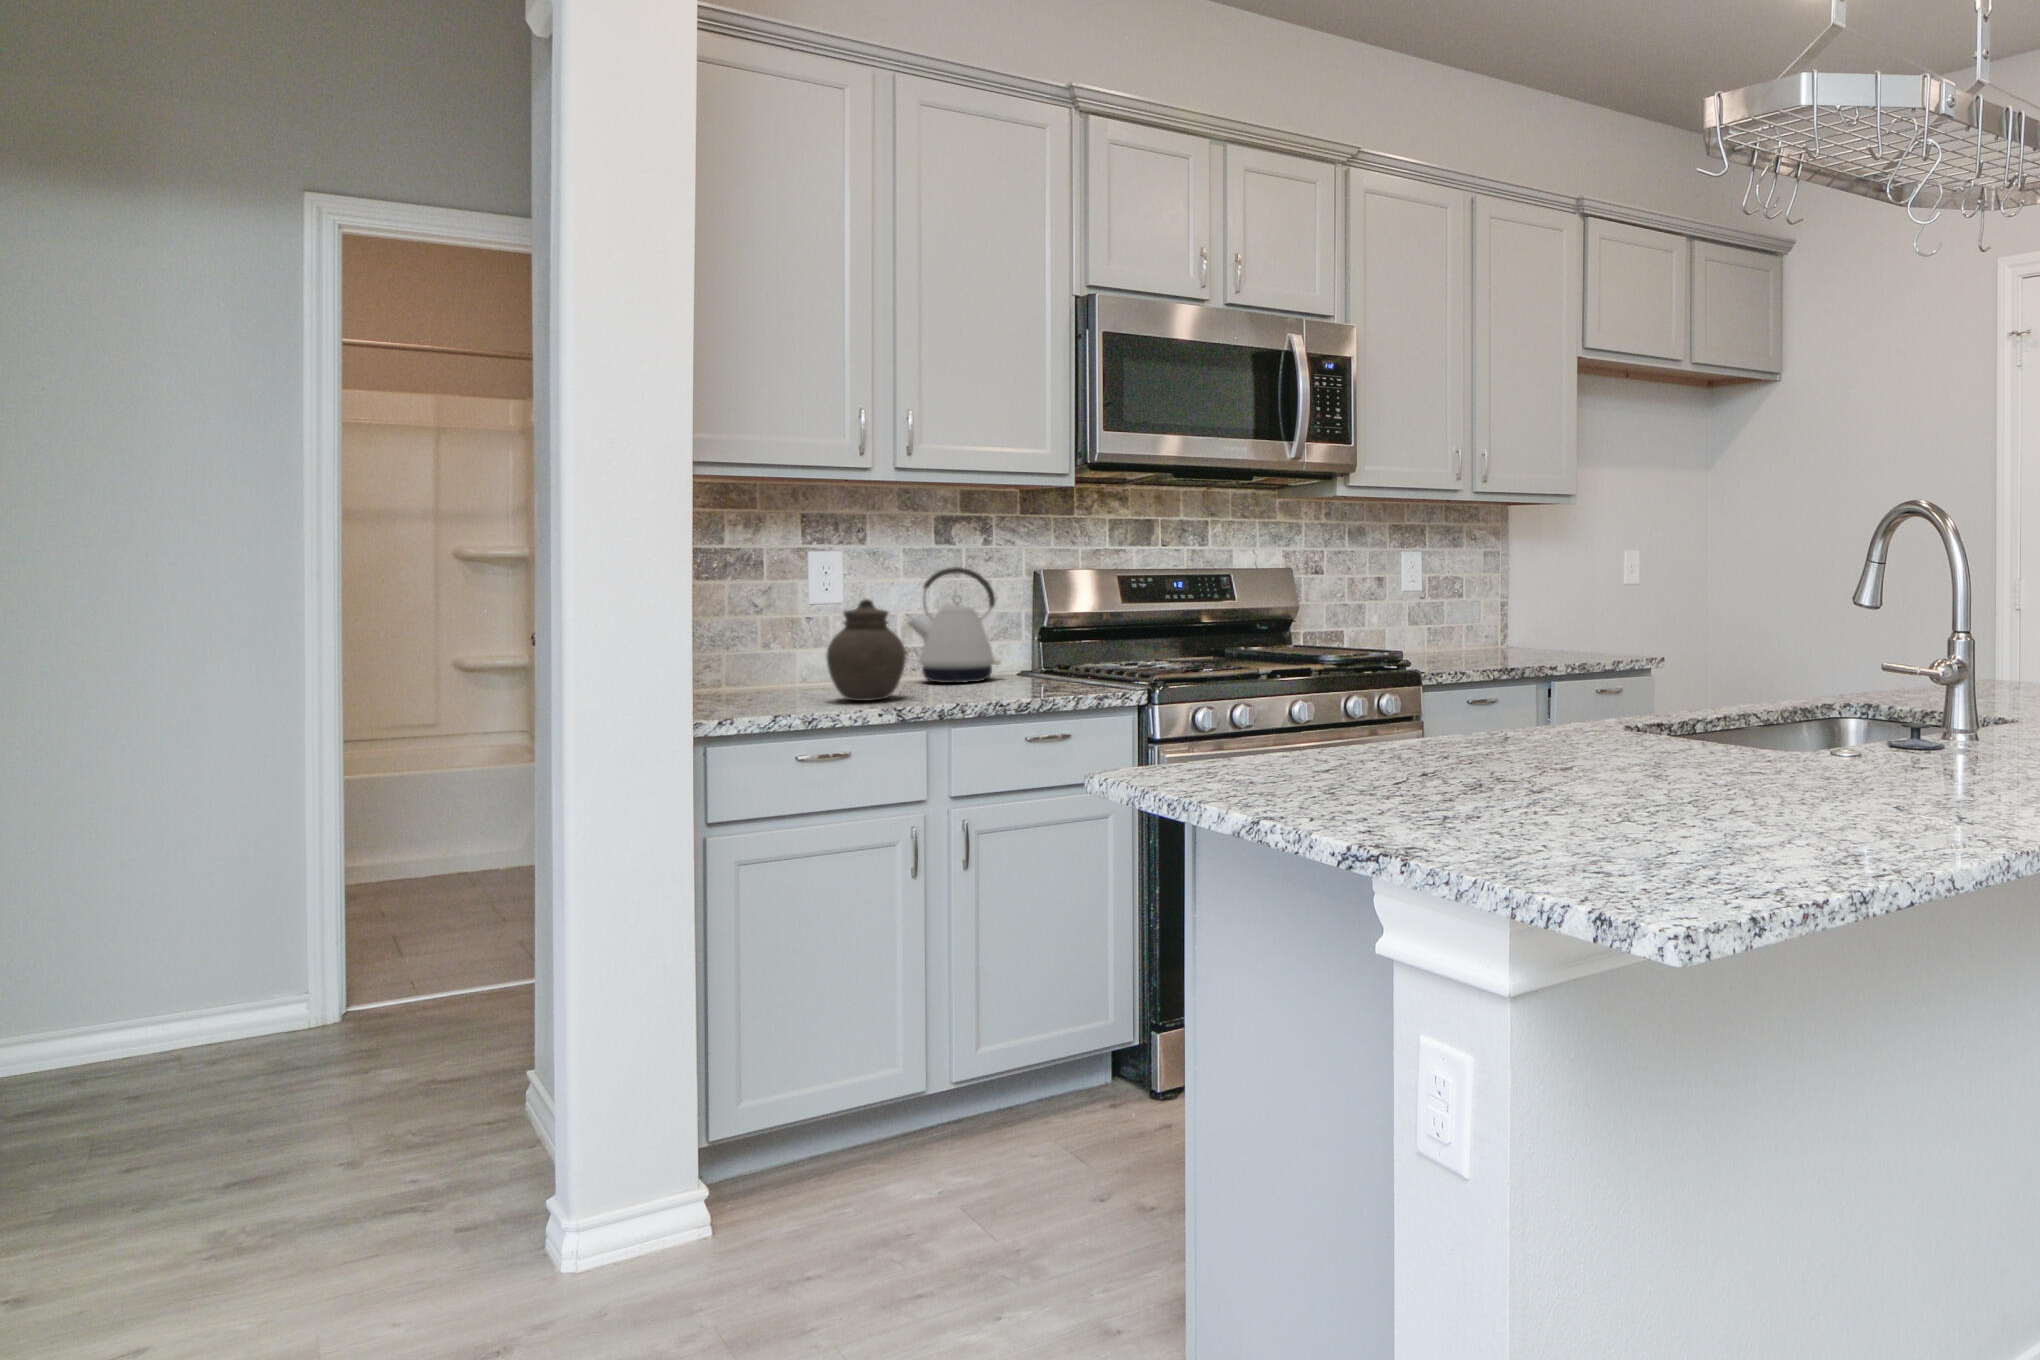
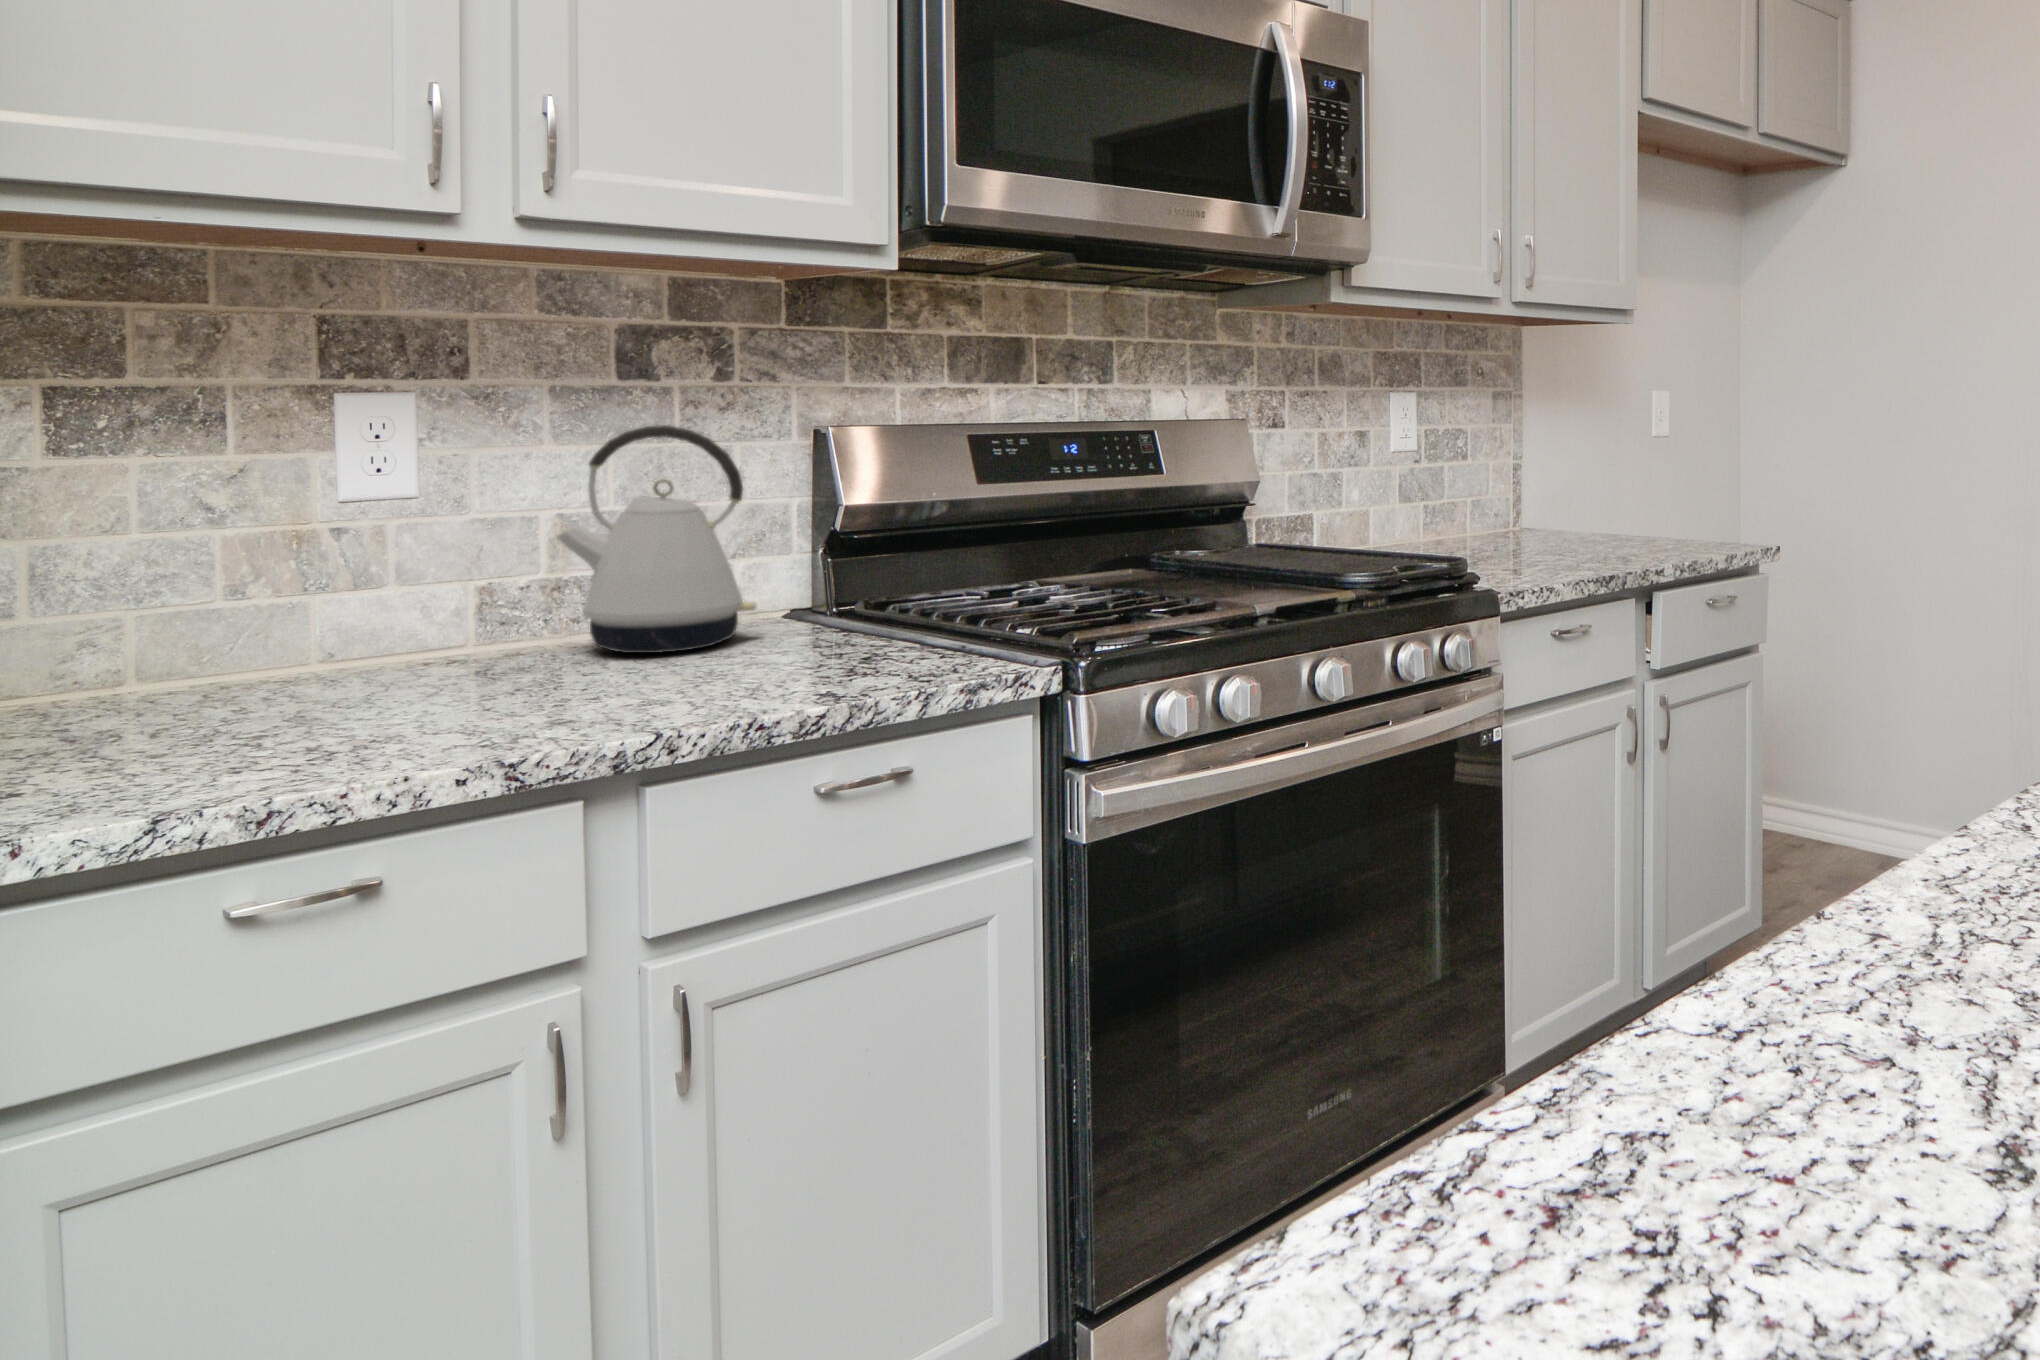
jar: present [827,599,906,701] -> none [340,502,539,727]

